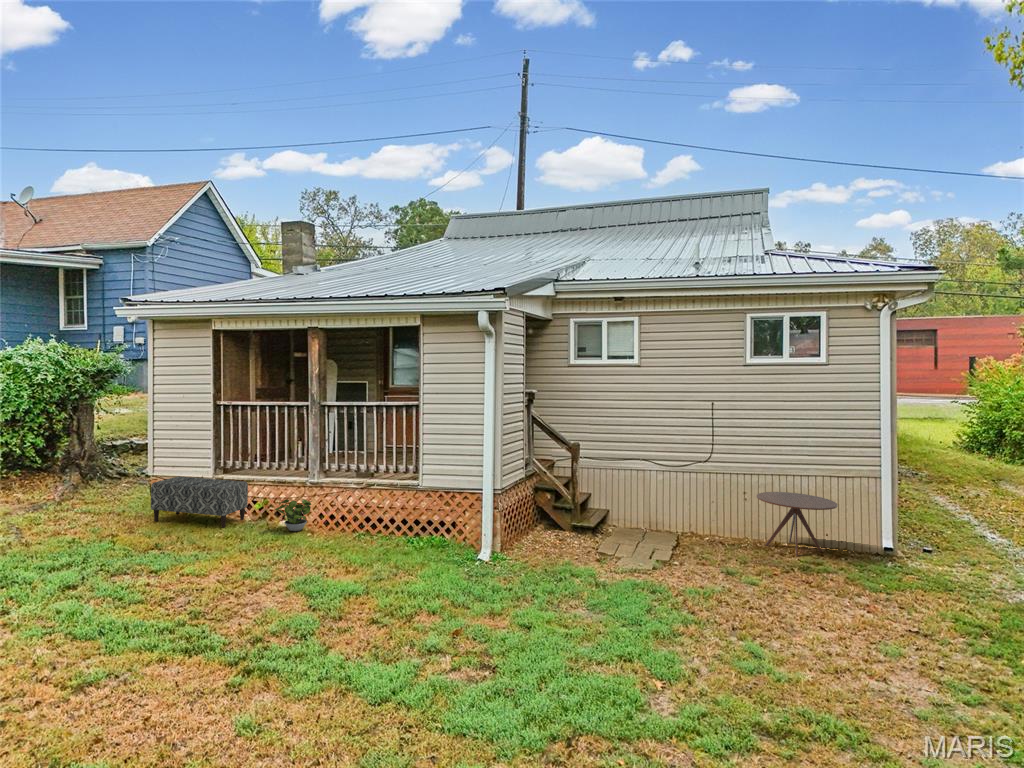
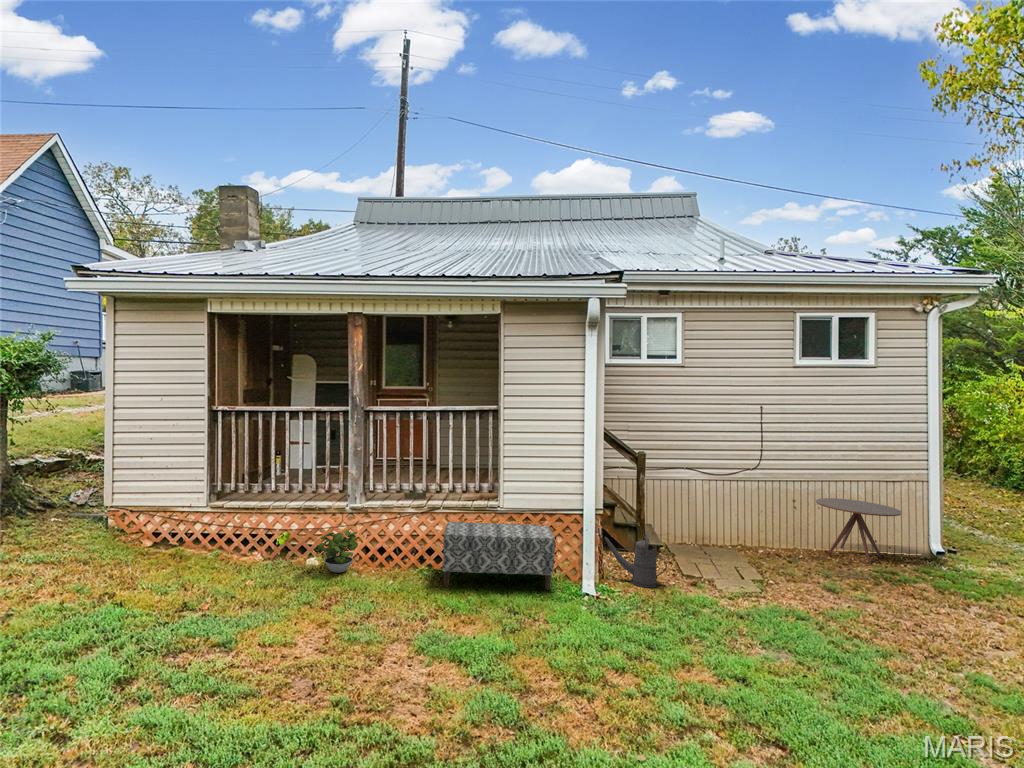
bench: present [151,476,248,528] -> present [443,522,555,590]
watering can: none [503,511,552,558] -> present [605,532,667,588]

